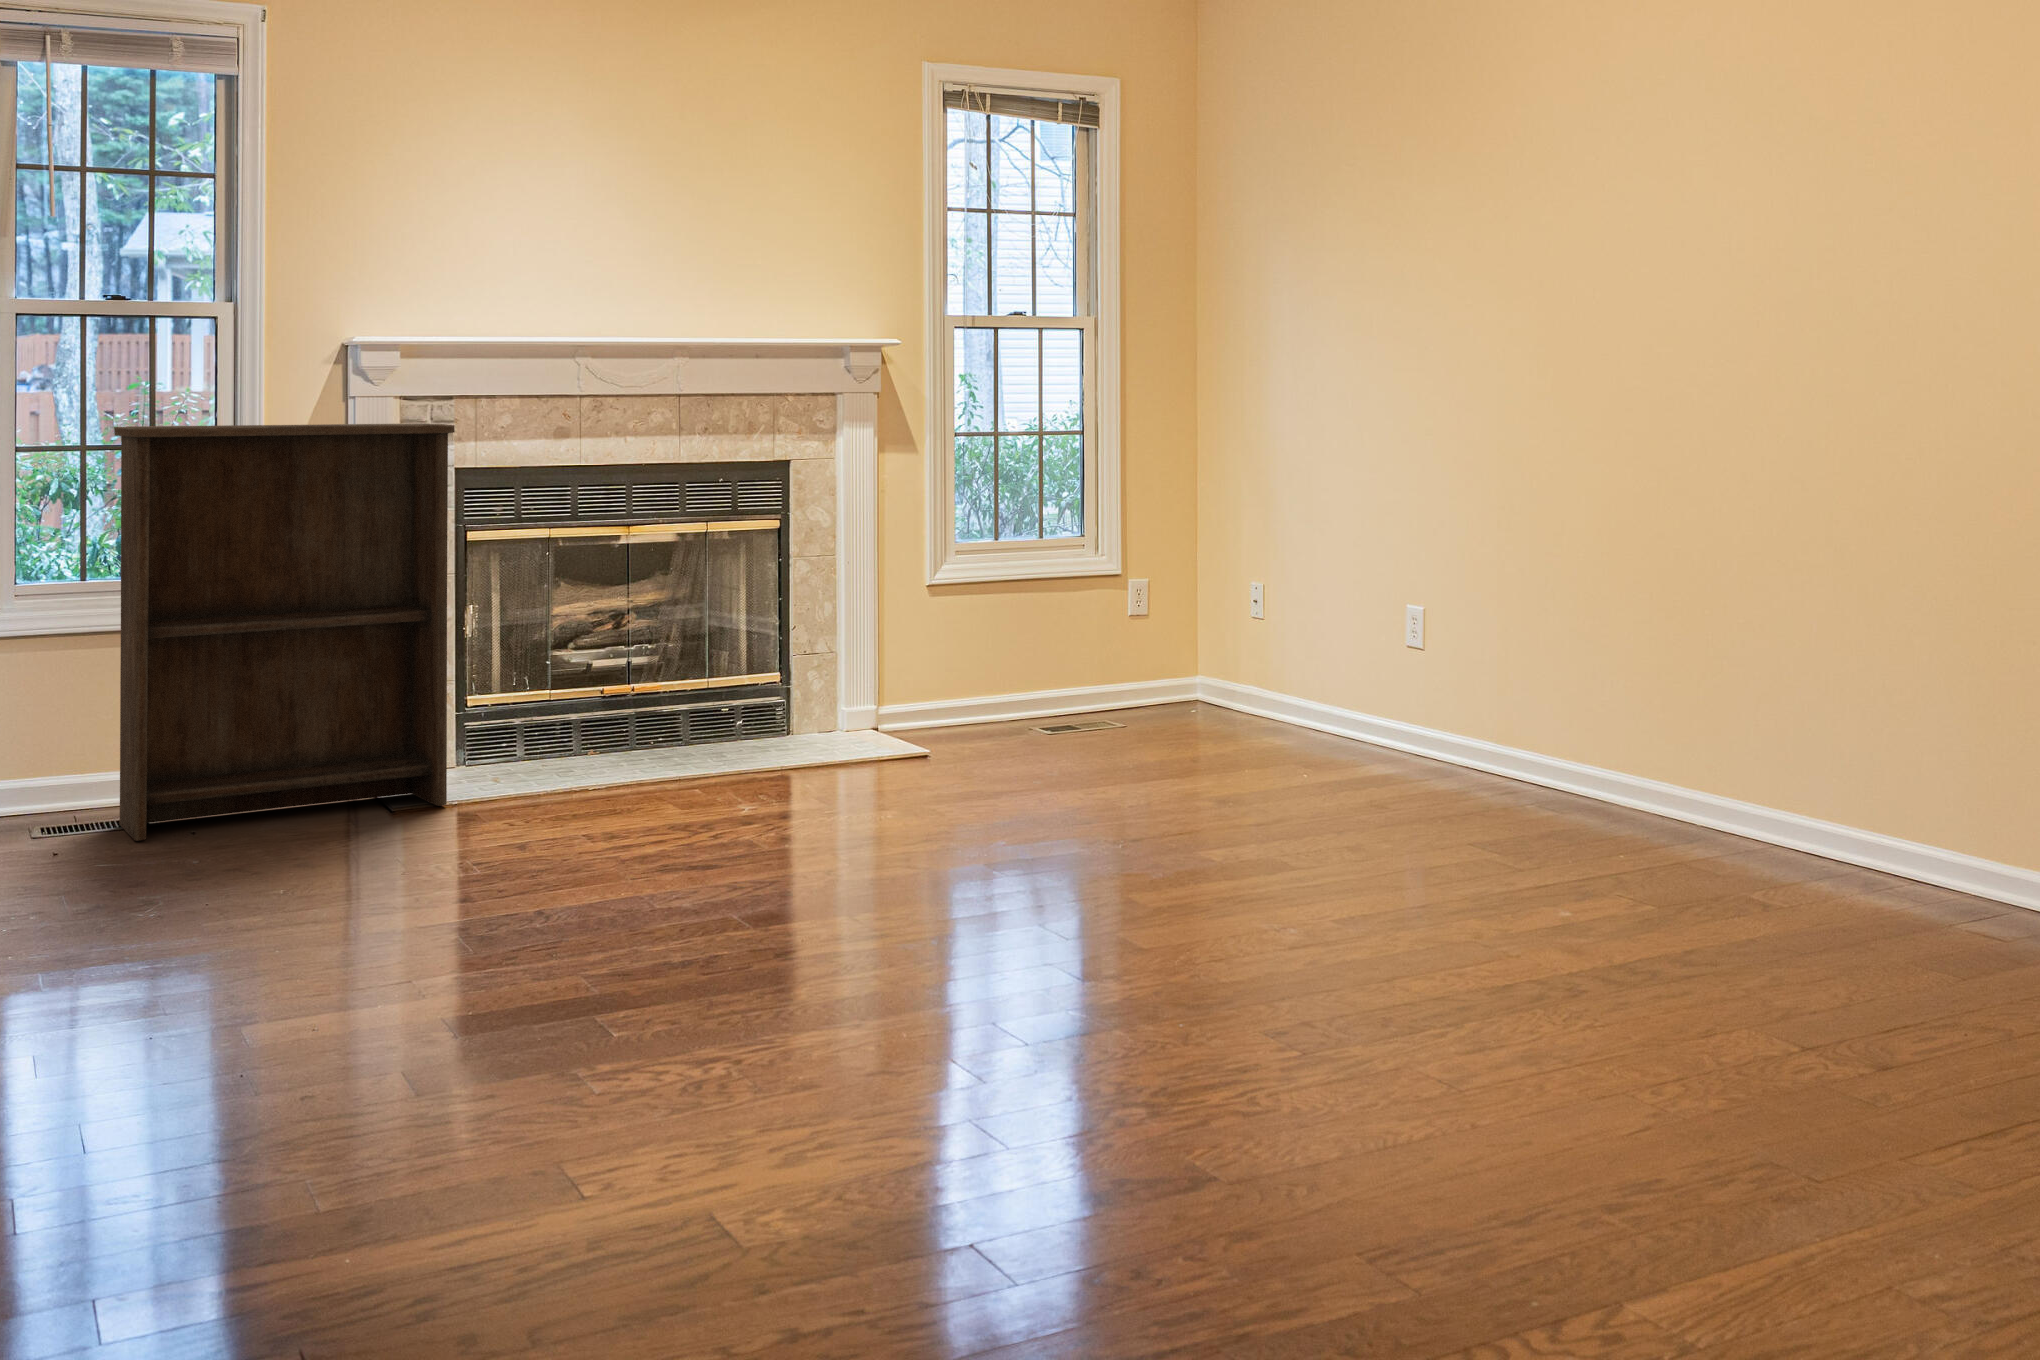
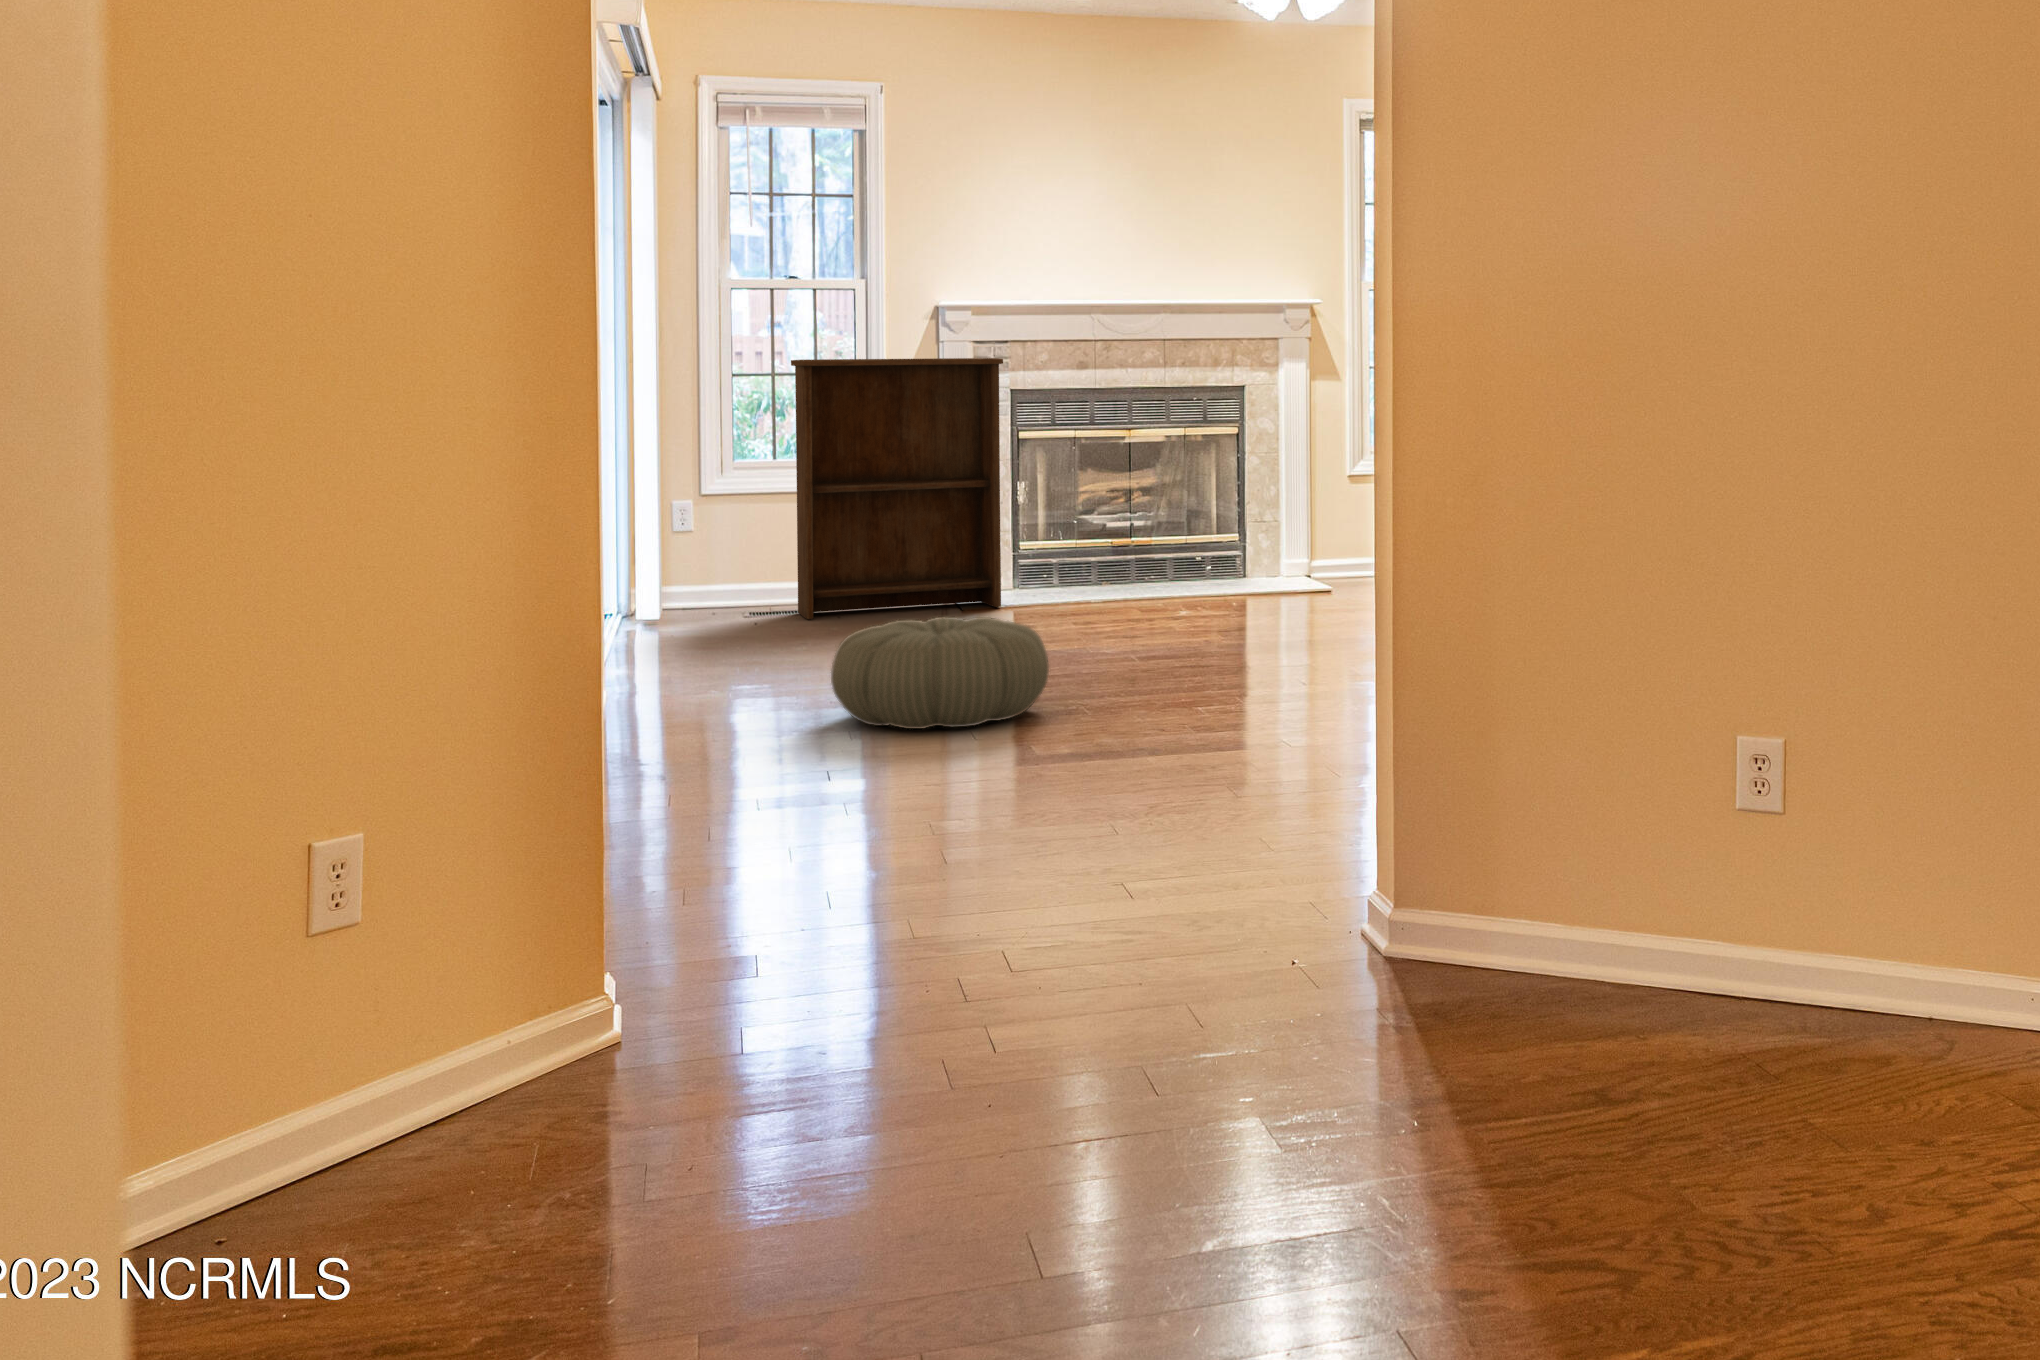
pouf: none [207,917,624,1173] -> present [831,617,1049,729]

